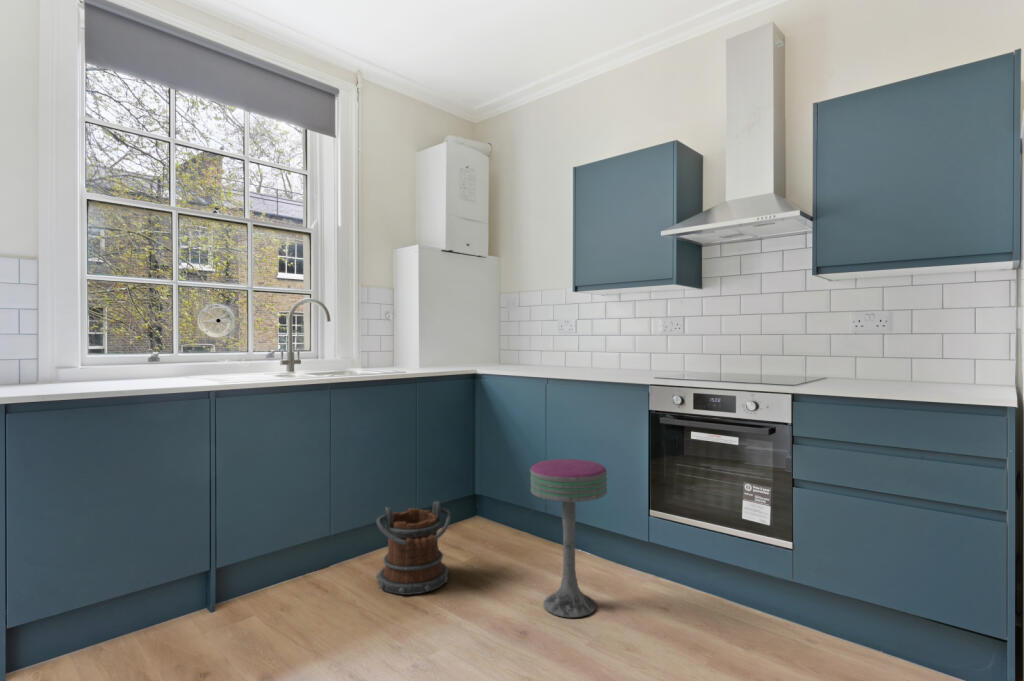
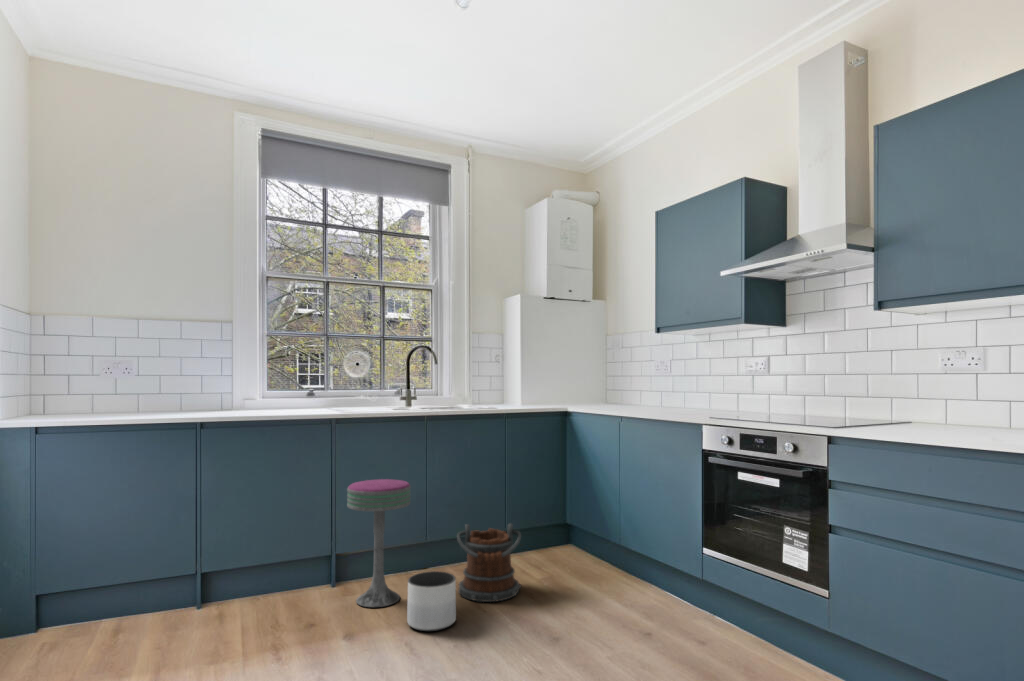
bar stool: present [530,459,607,618] -> present [347,479,411,607]
planter: none [333,568,393,645] -> present [407,571,456,631]

